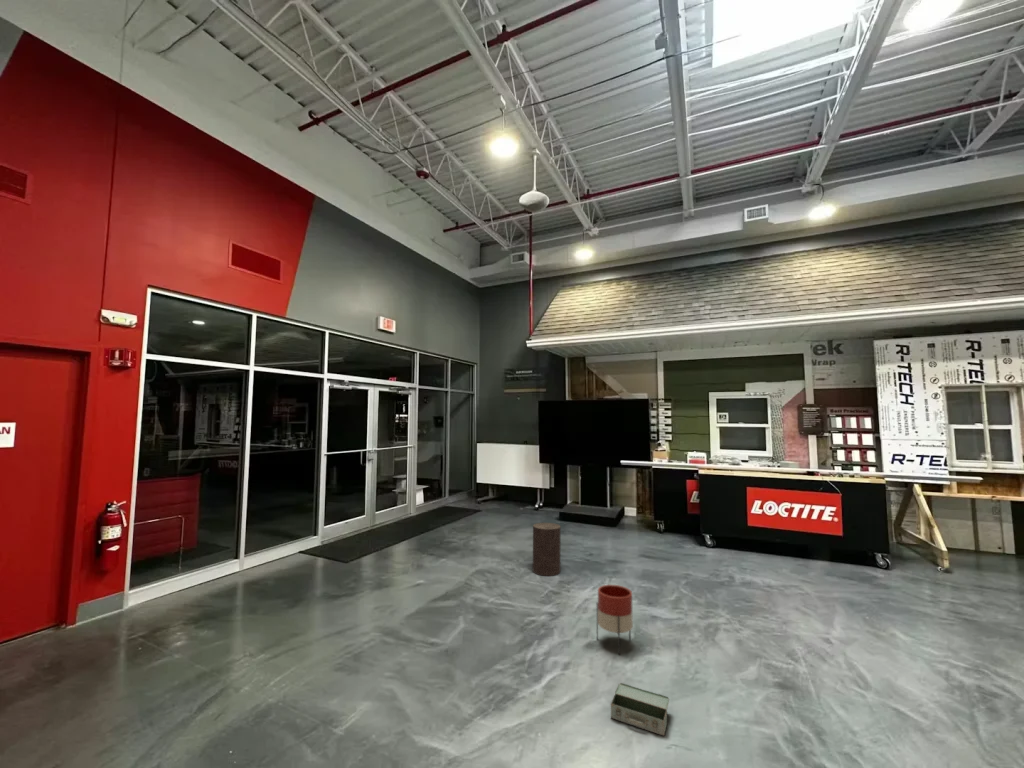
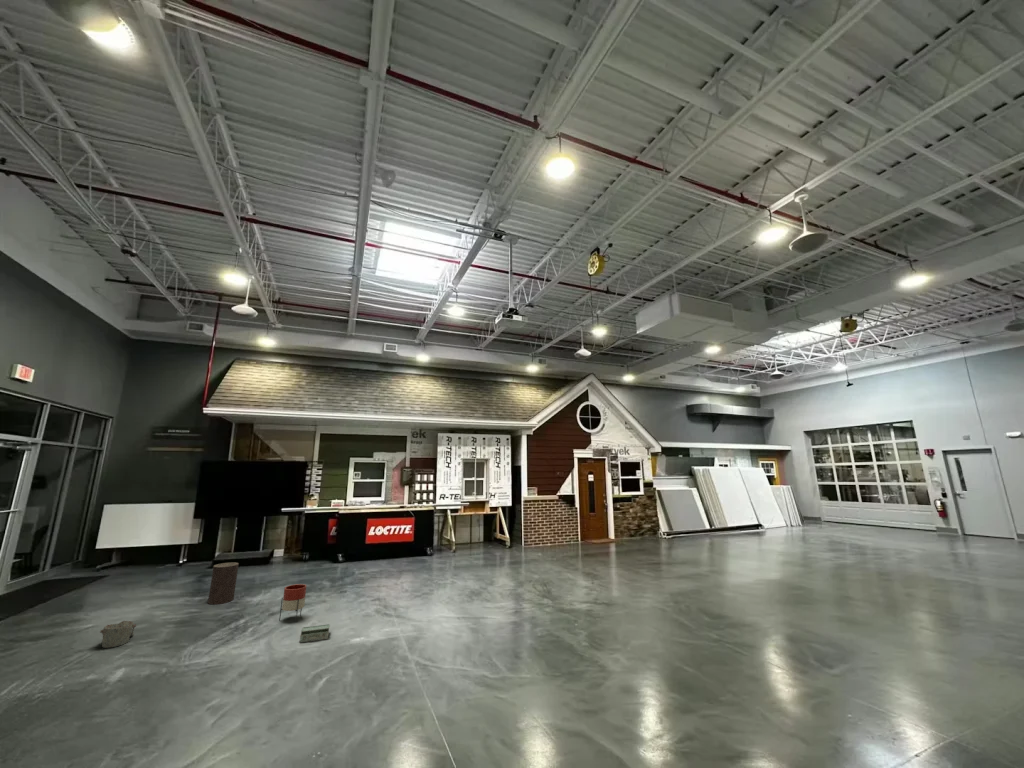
bucket: none [412,577,446,608] -> present [100,621,136,648]

